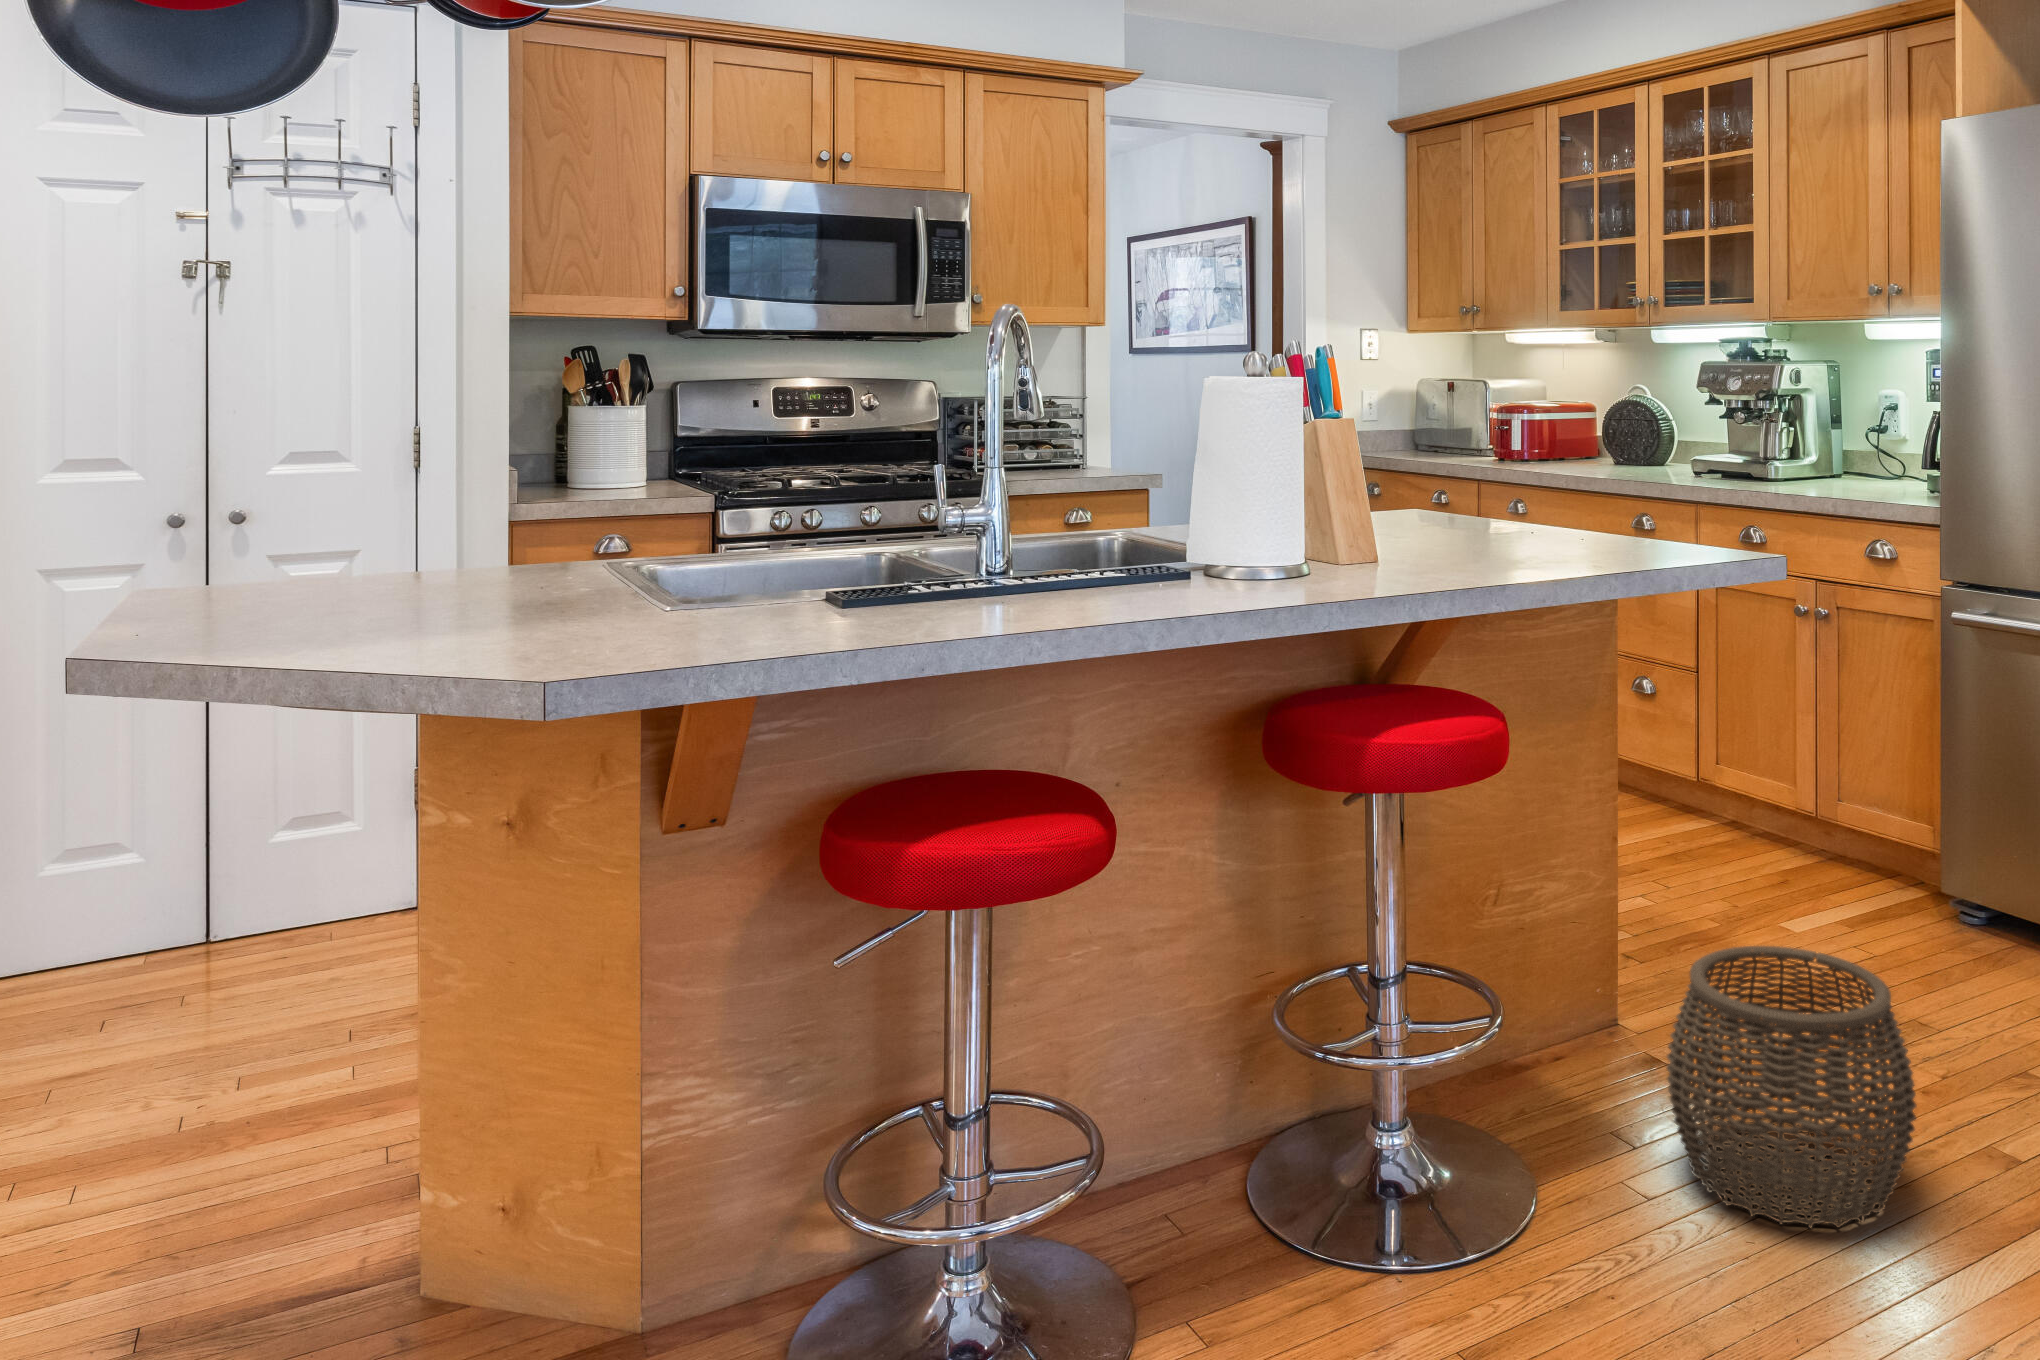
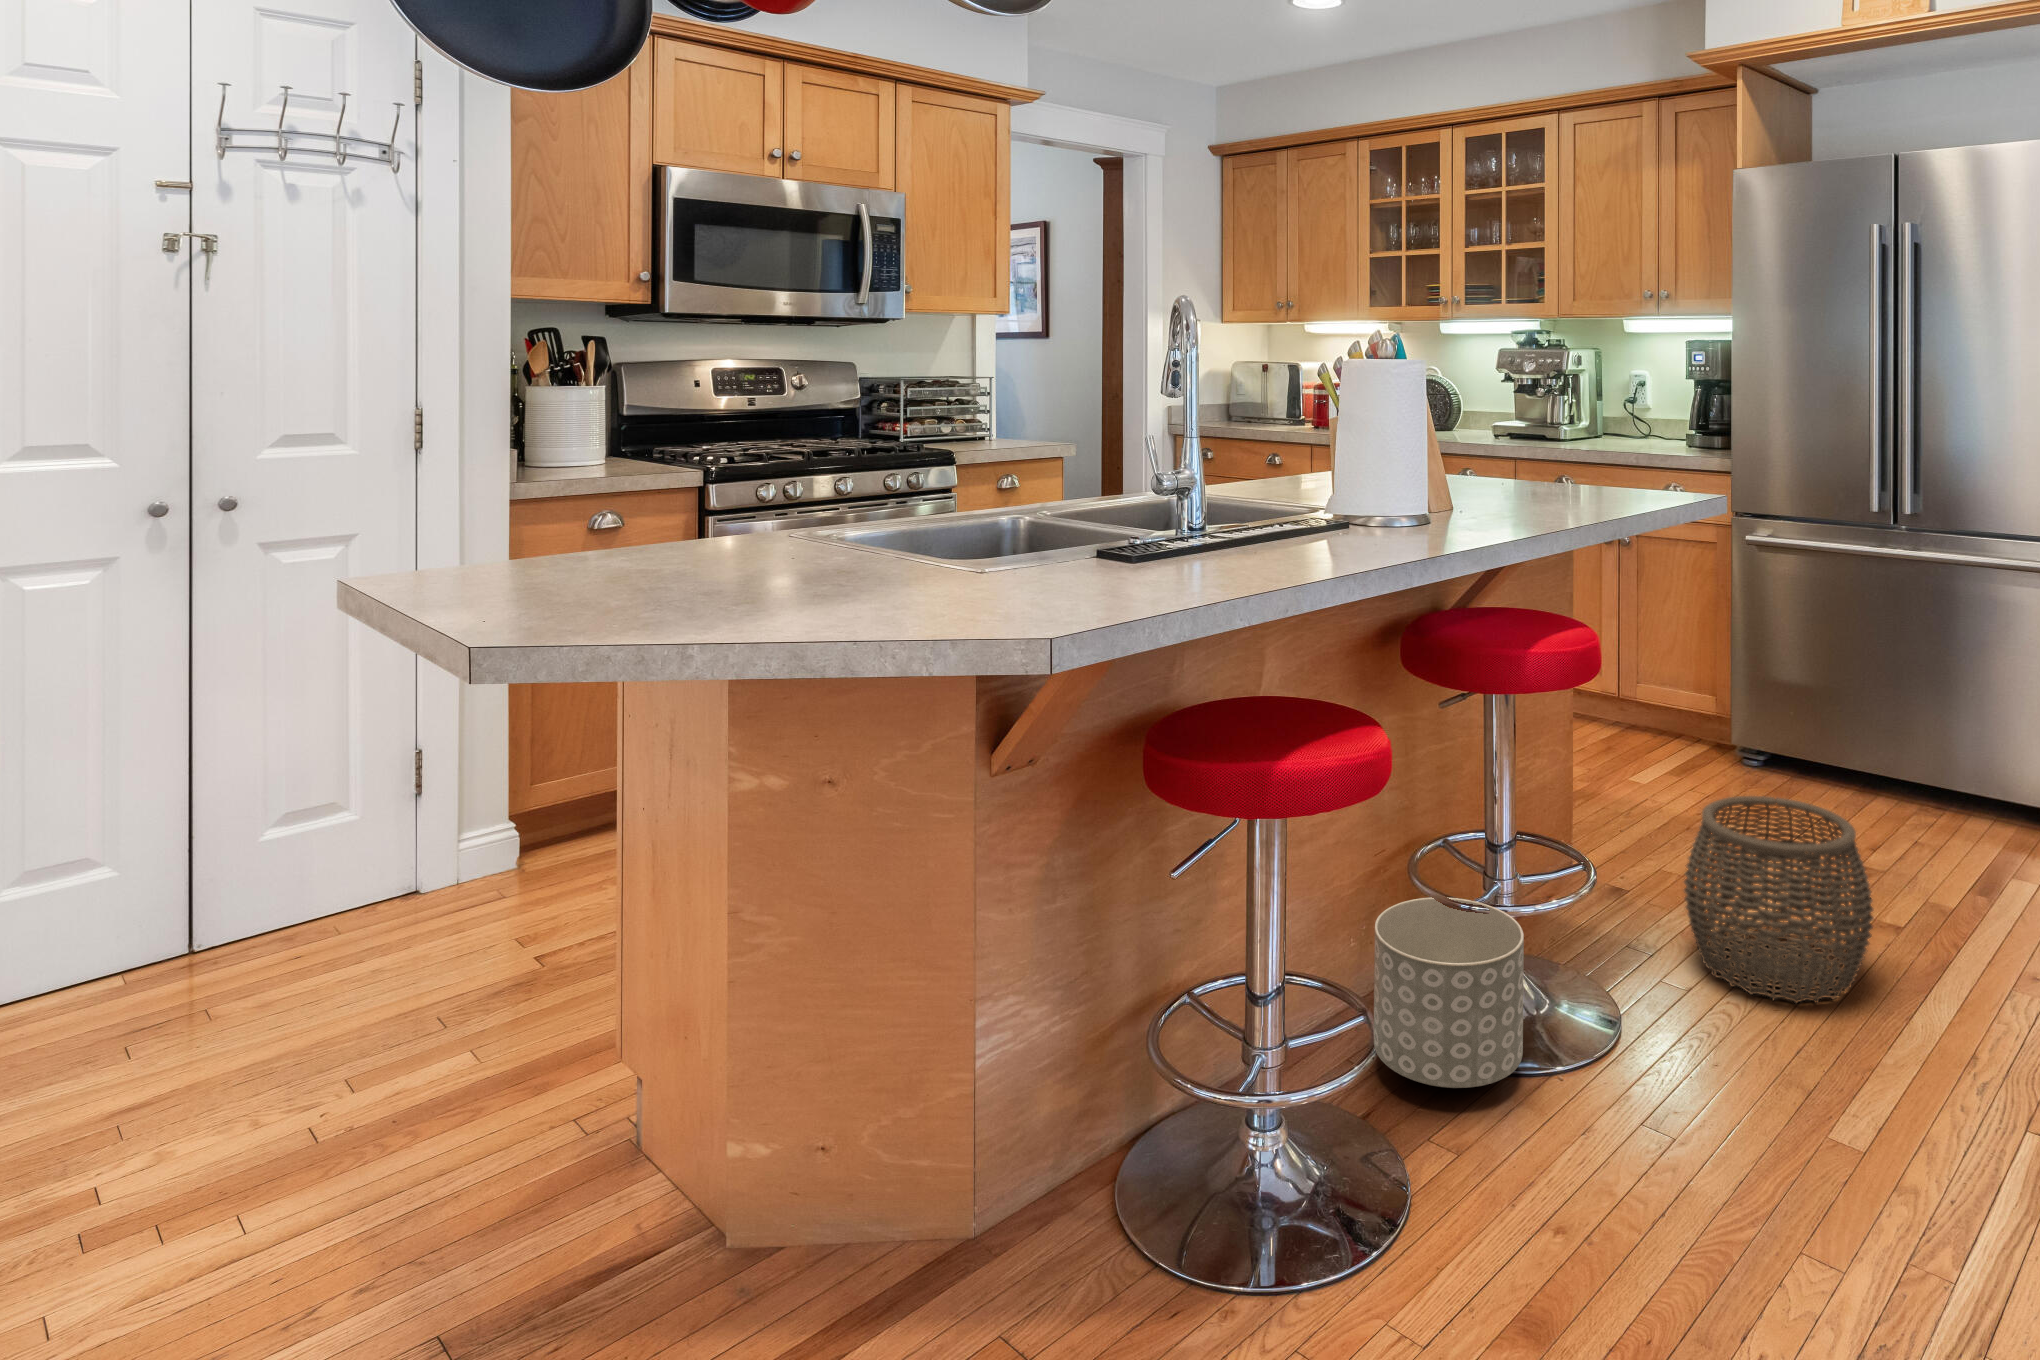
planter: none [1181,1023,1360,1253] -> present [1374,898,1524,1088]

